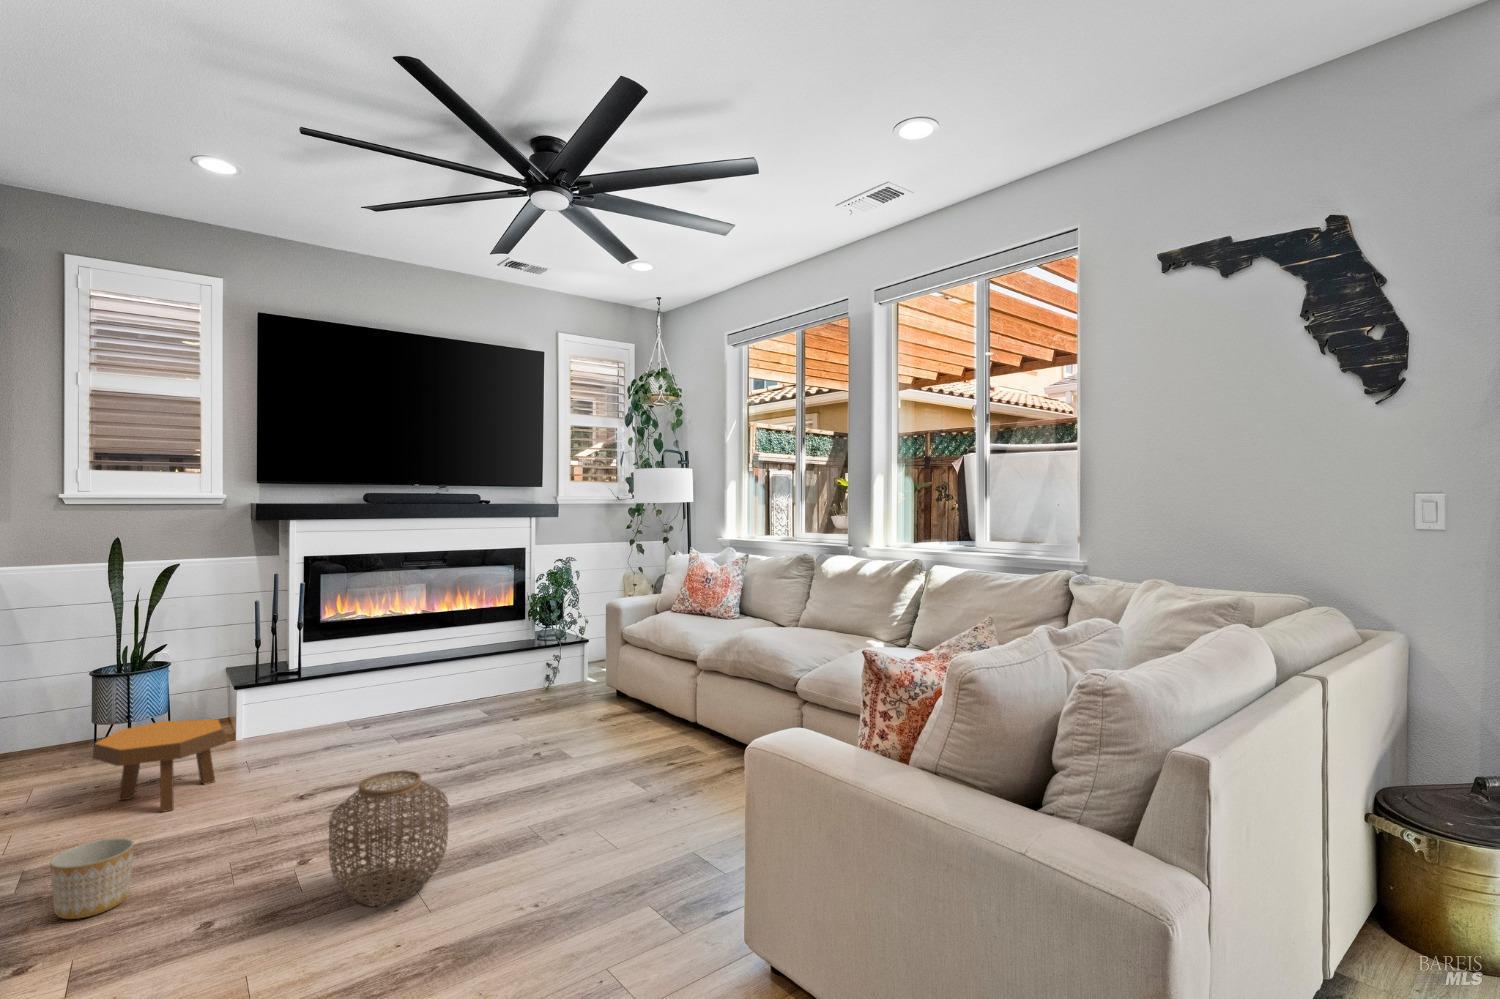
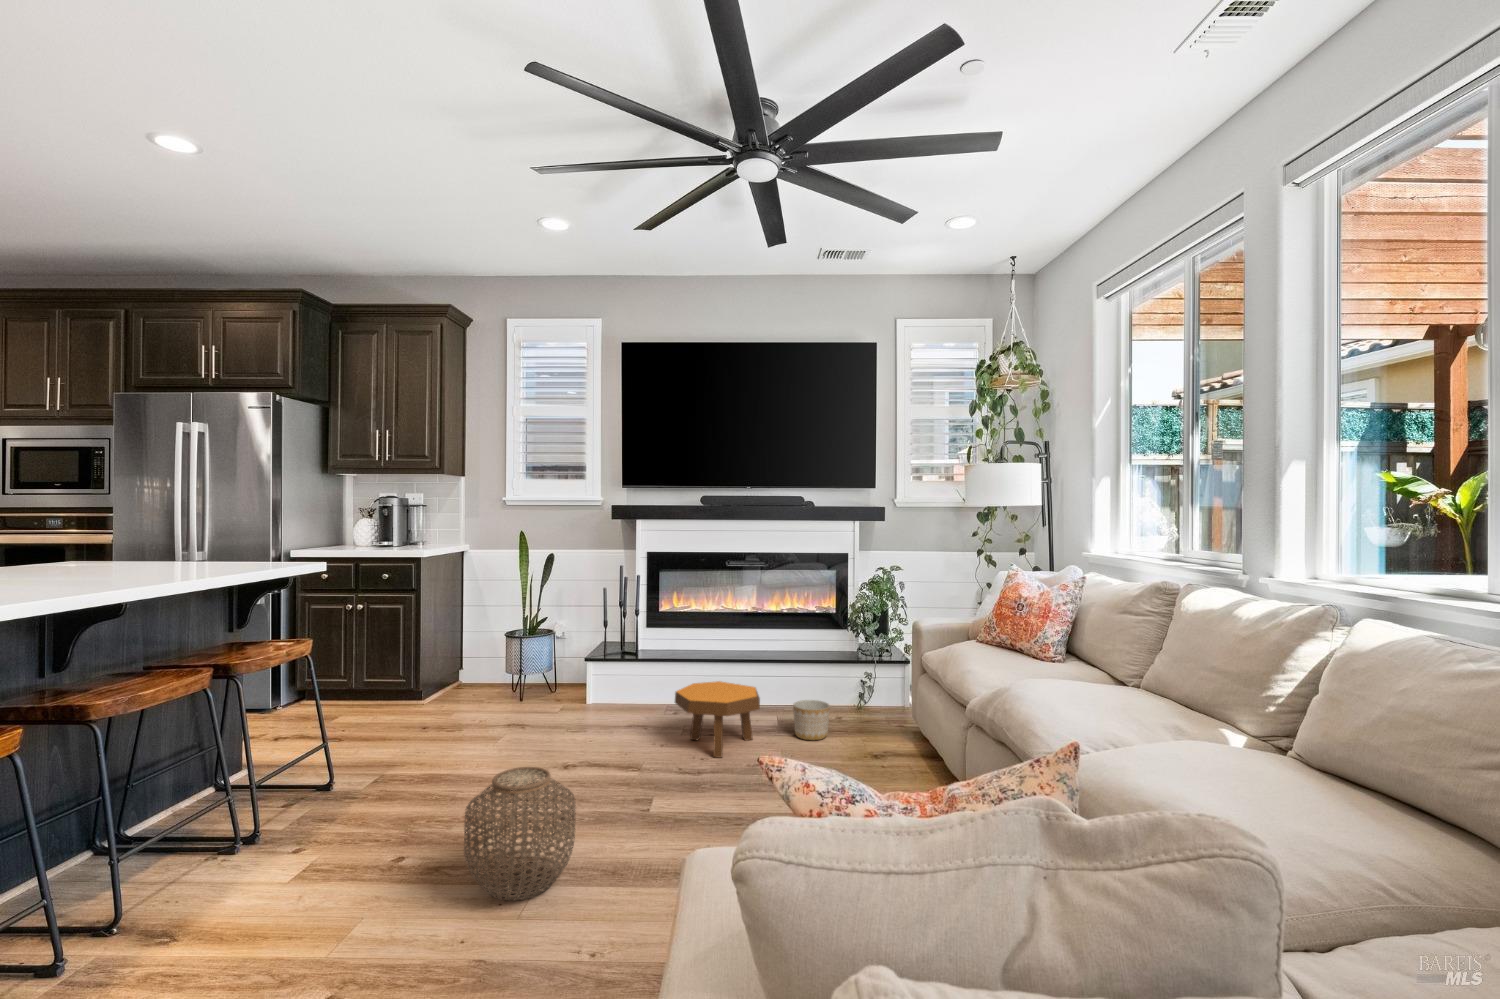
footstool: present [93,719,227,812] -> present [675,681,760,758]
planter: present [50,838,134,919] -> present [793,700,830,740]

